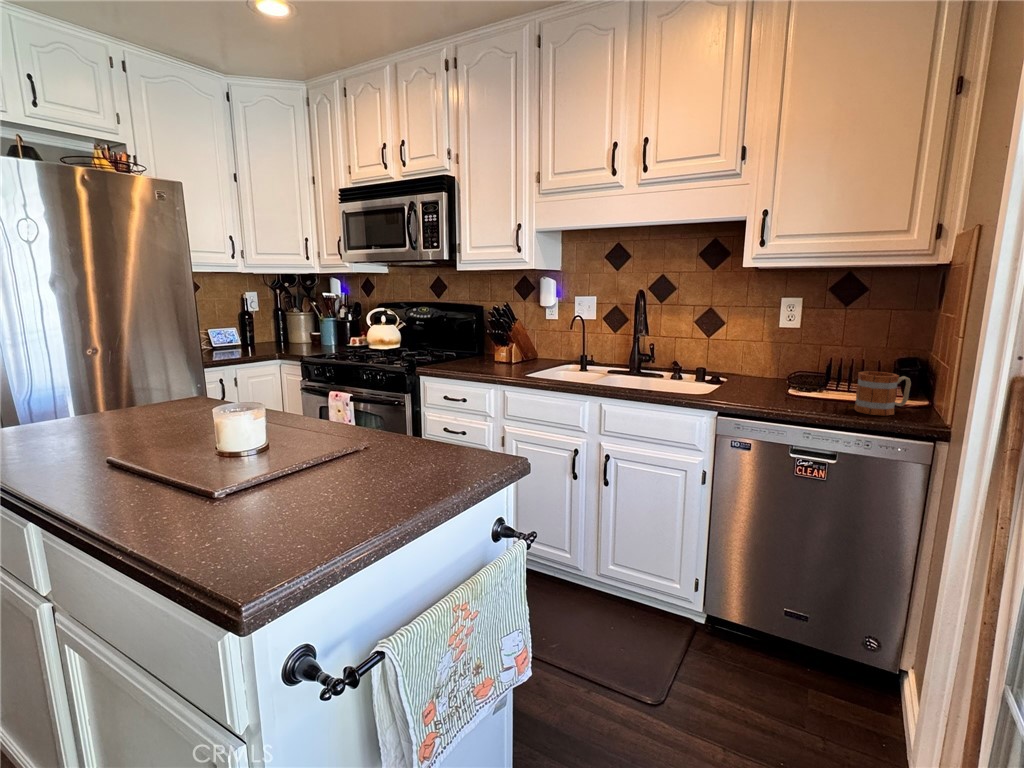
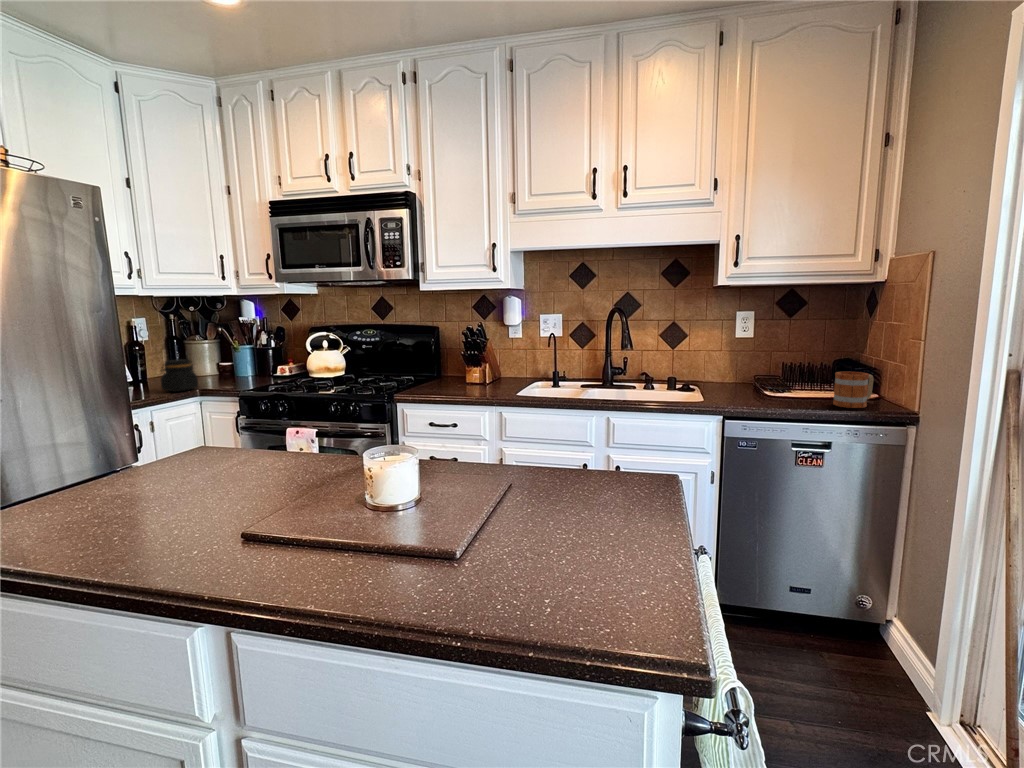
jar: none [249,328,280,355] -> present [161,359,198,391]

